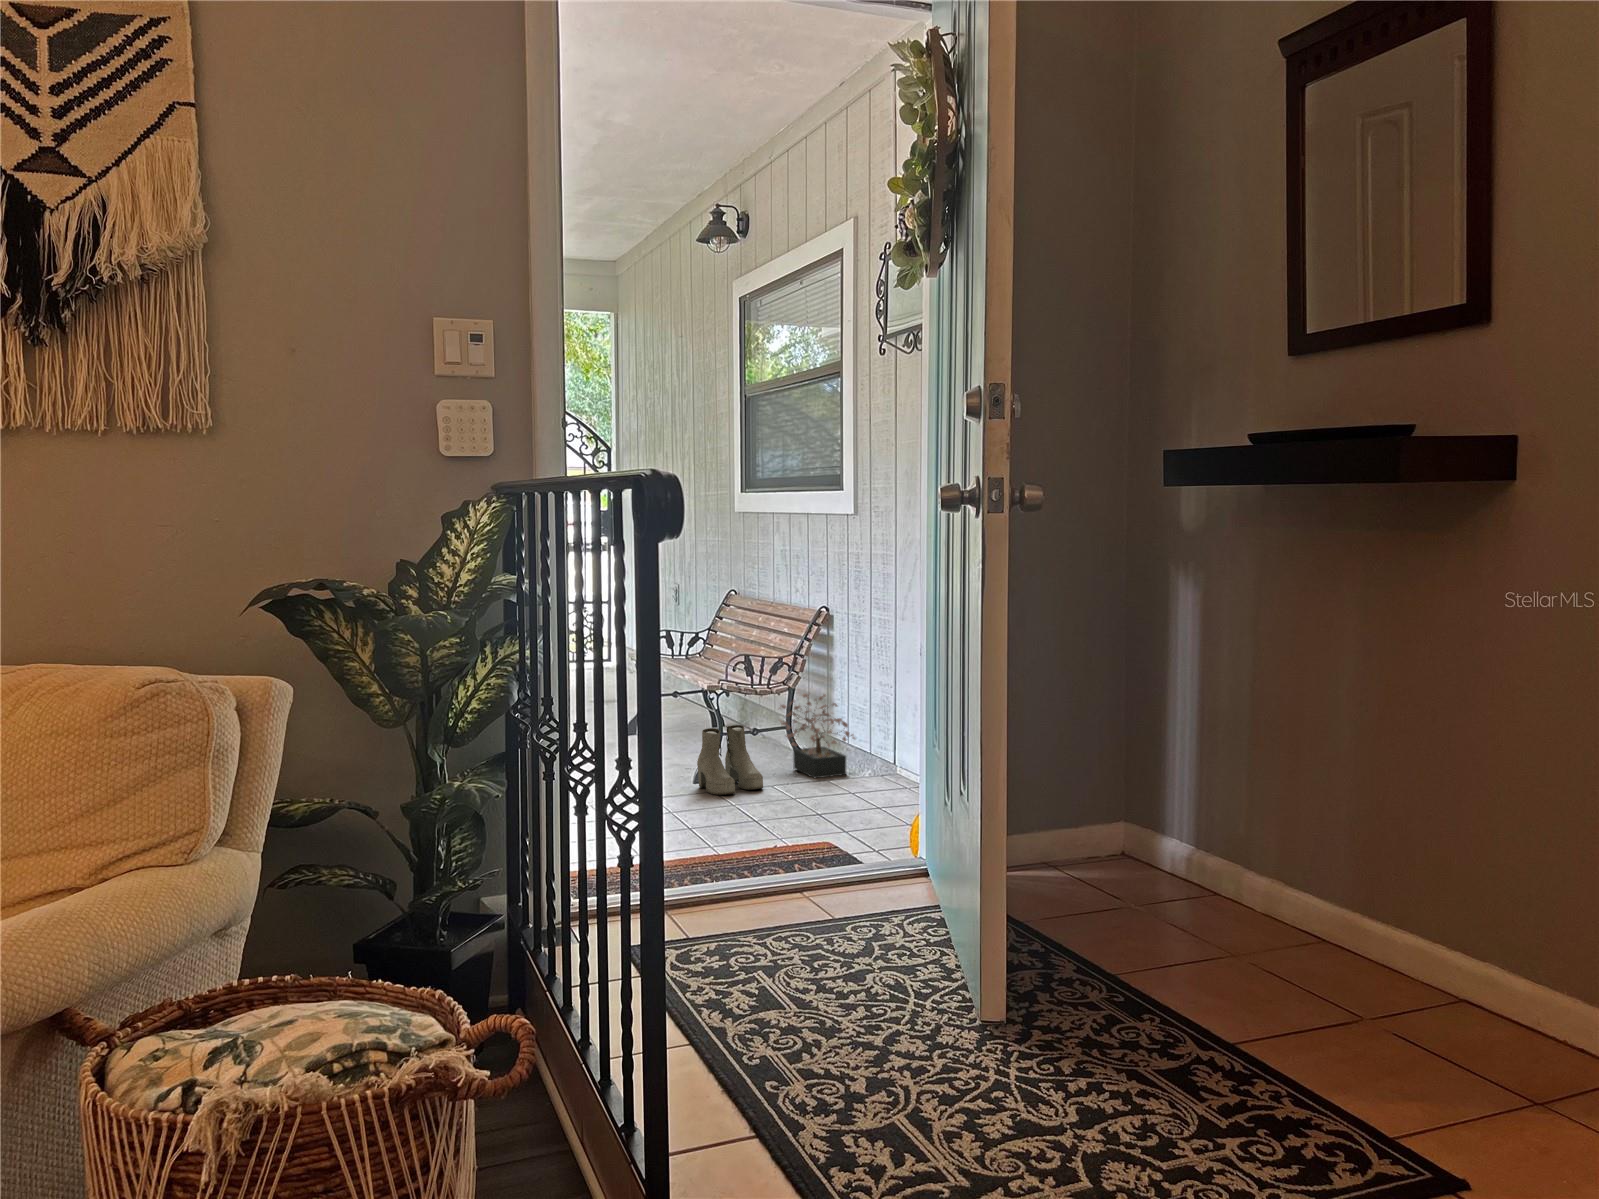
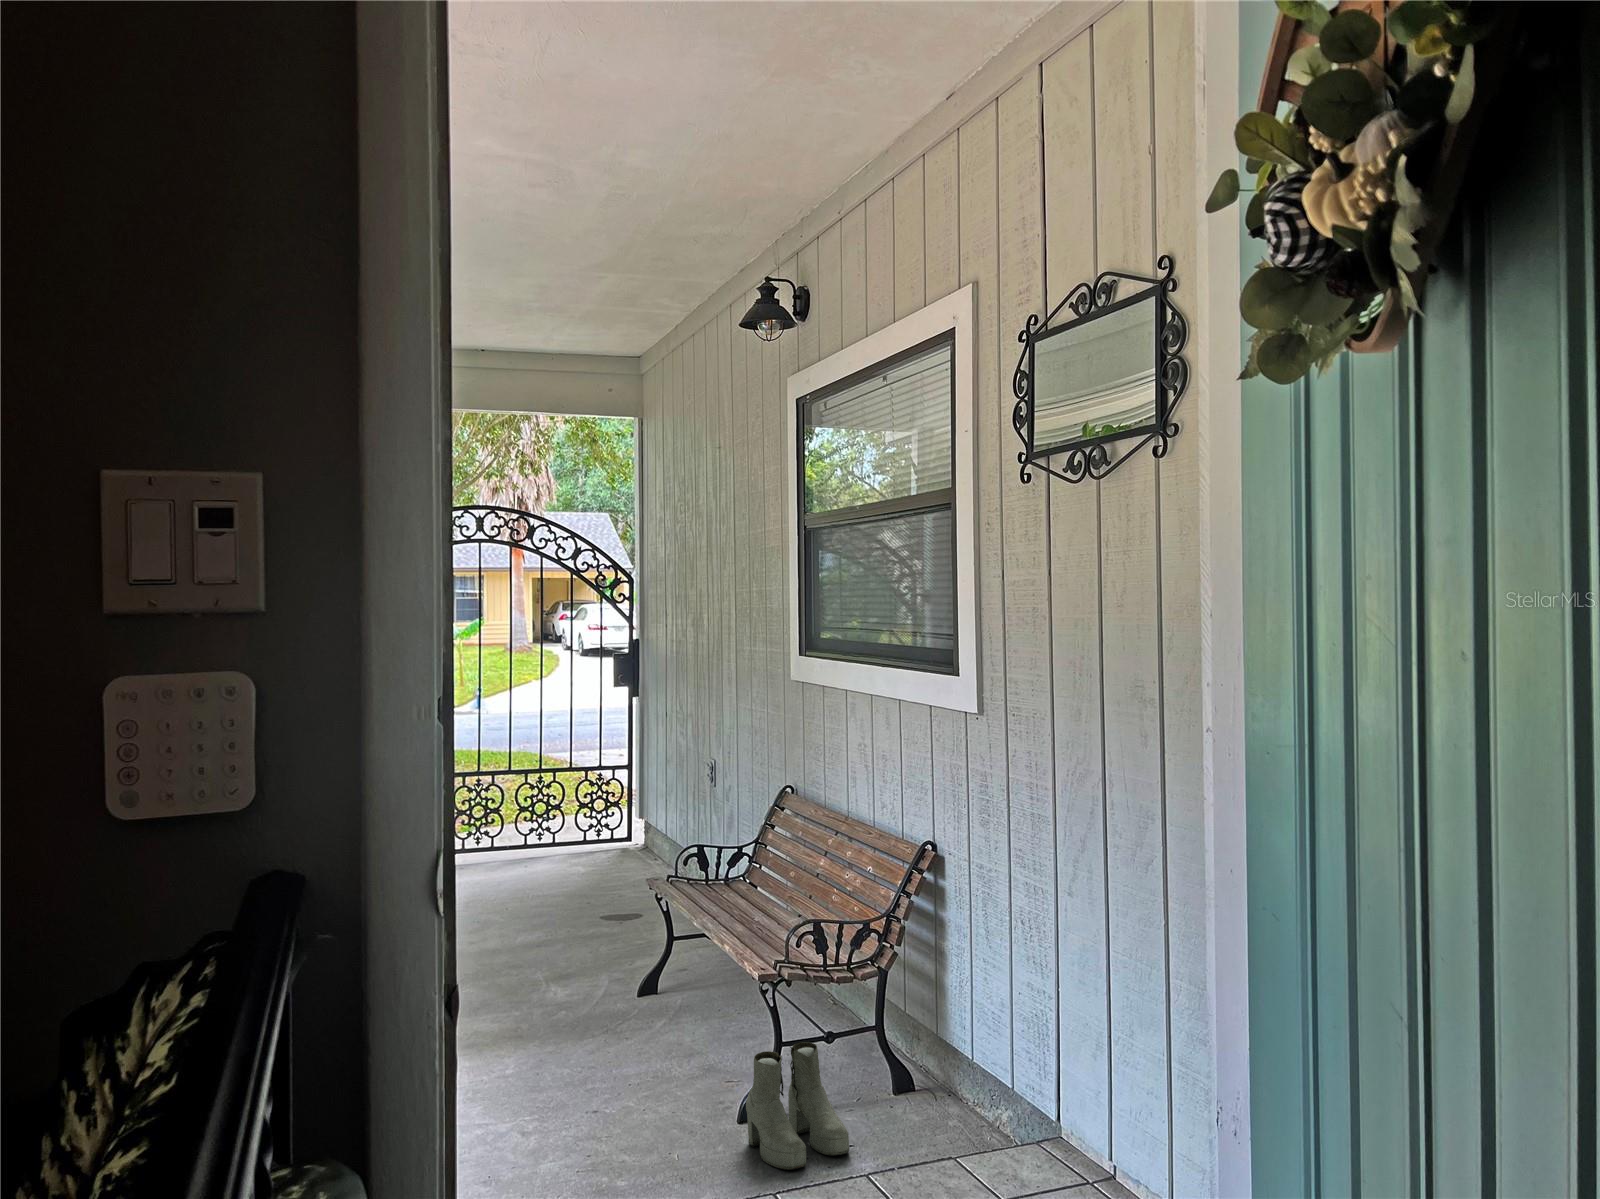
decorative plant: present [779,693,855,778] -> none [863,976,987,1123]

